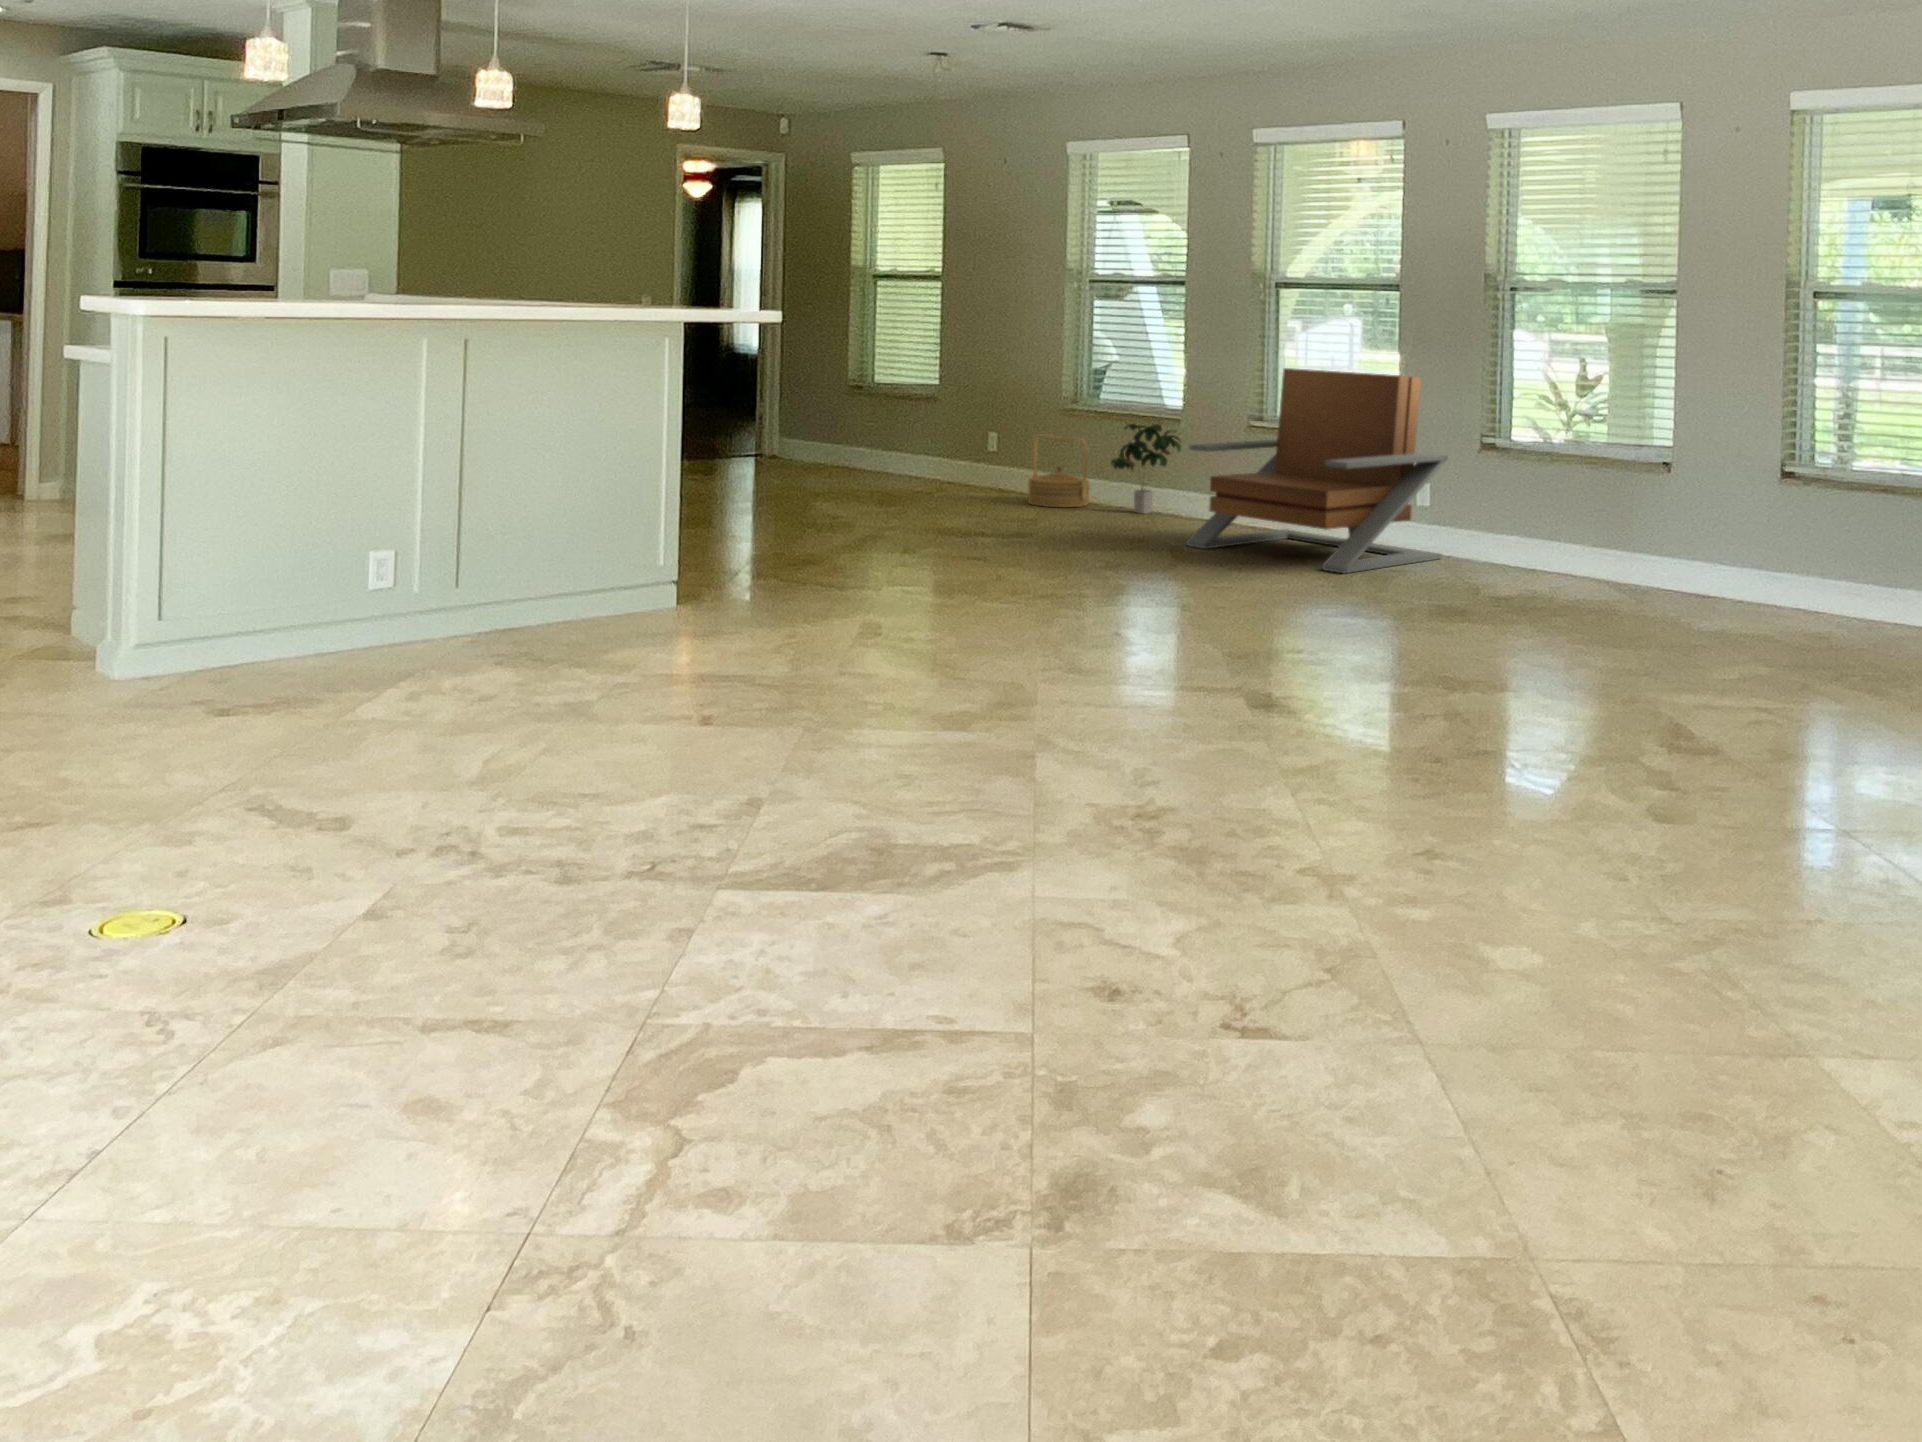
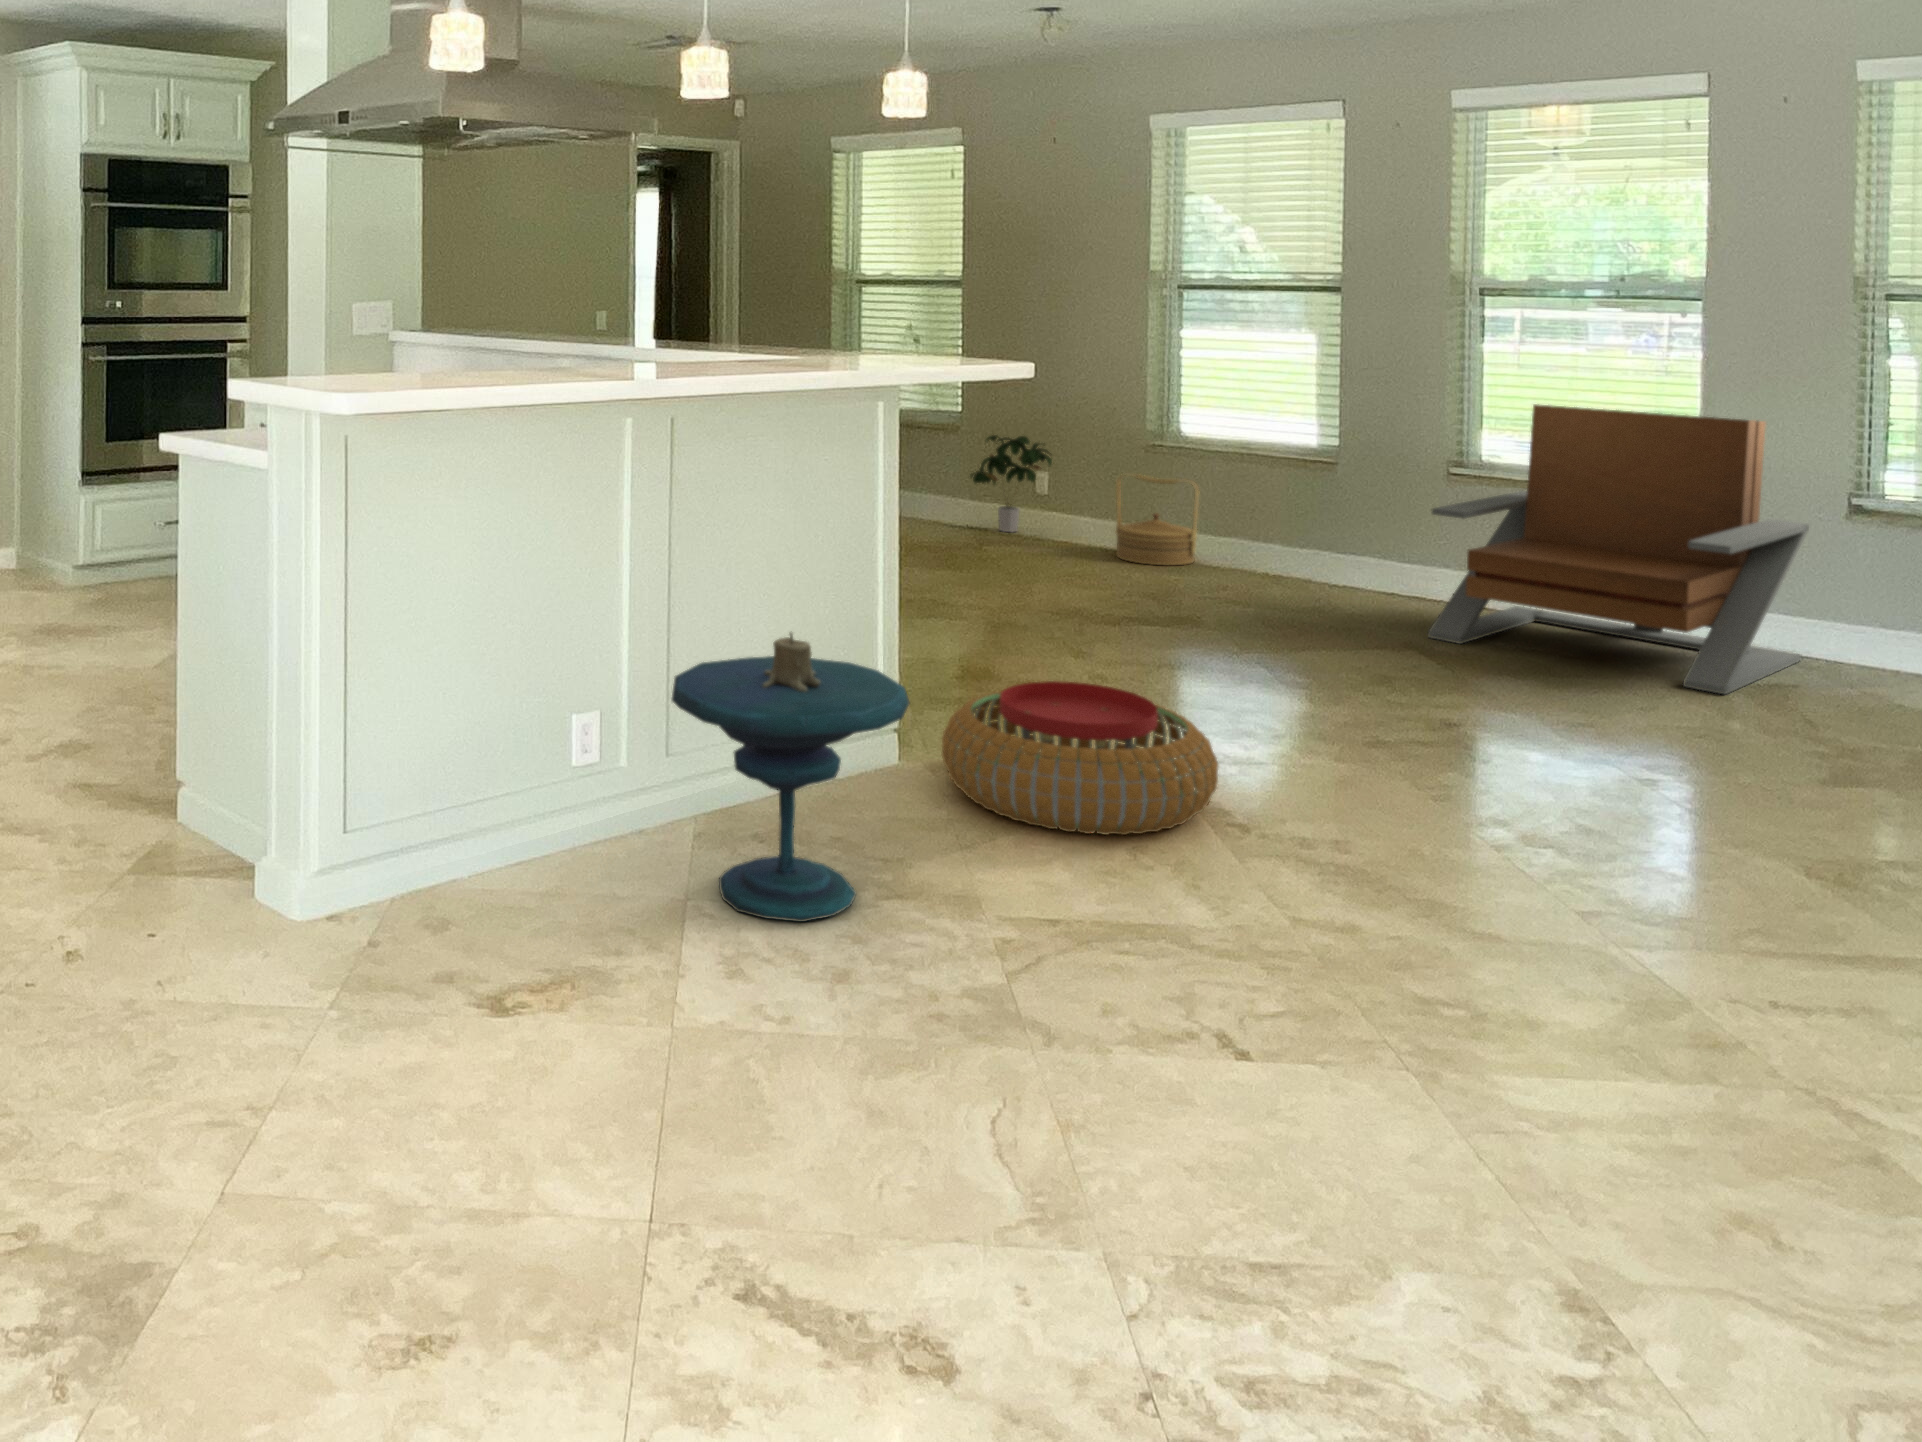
potted plant: present [1111,423,1181,514] -> present [970,435,1052,532]
side table: none [399,469,570,663] -> present [672,633,909,922]
pouf: none [670,538,862,630] -> present [942,681,1218,835]

